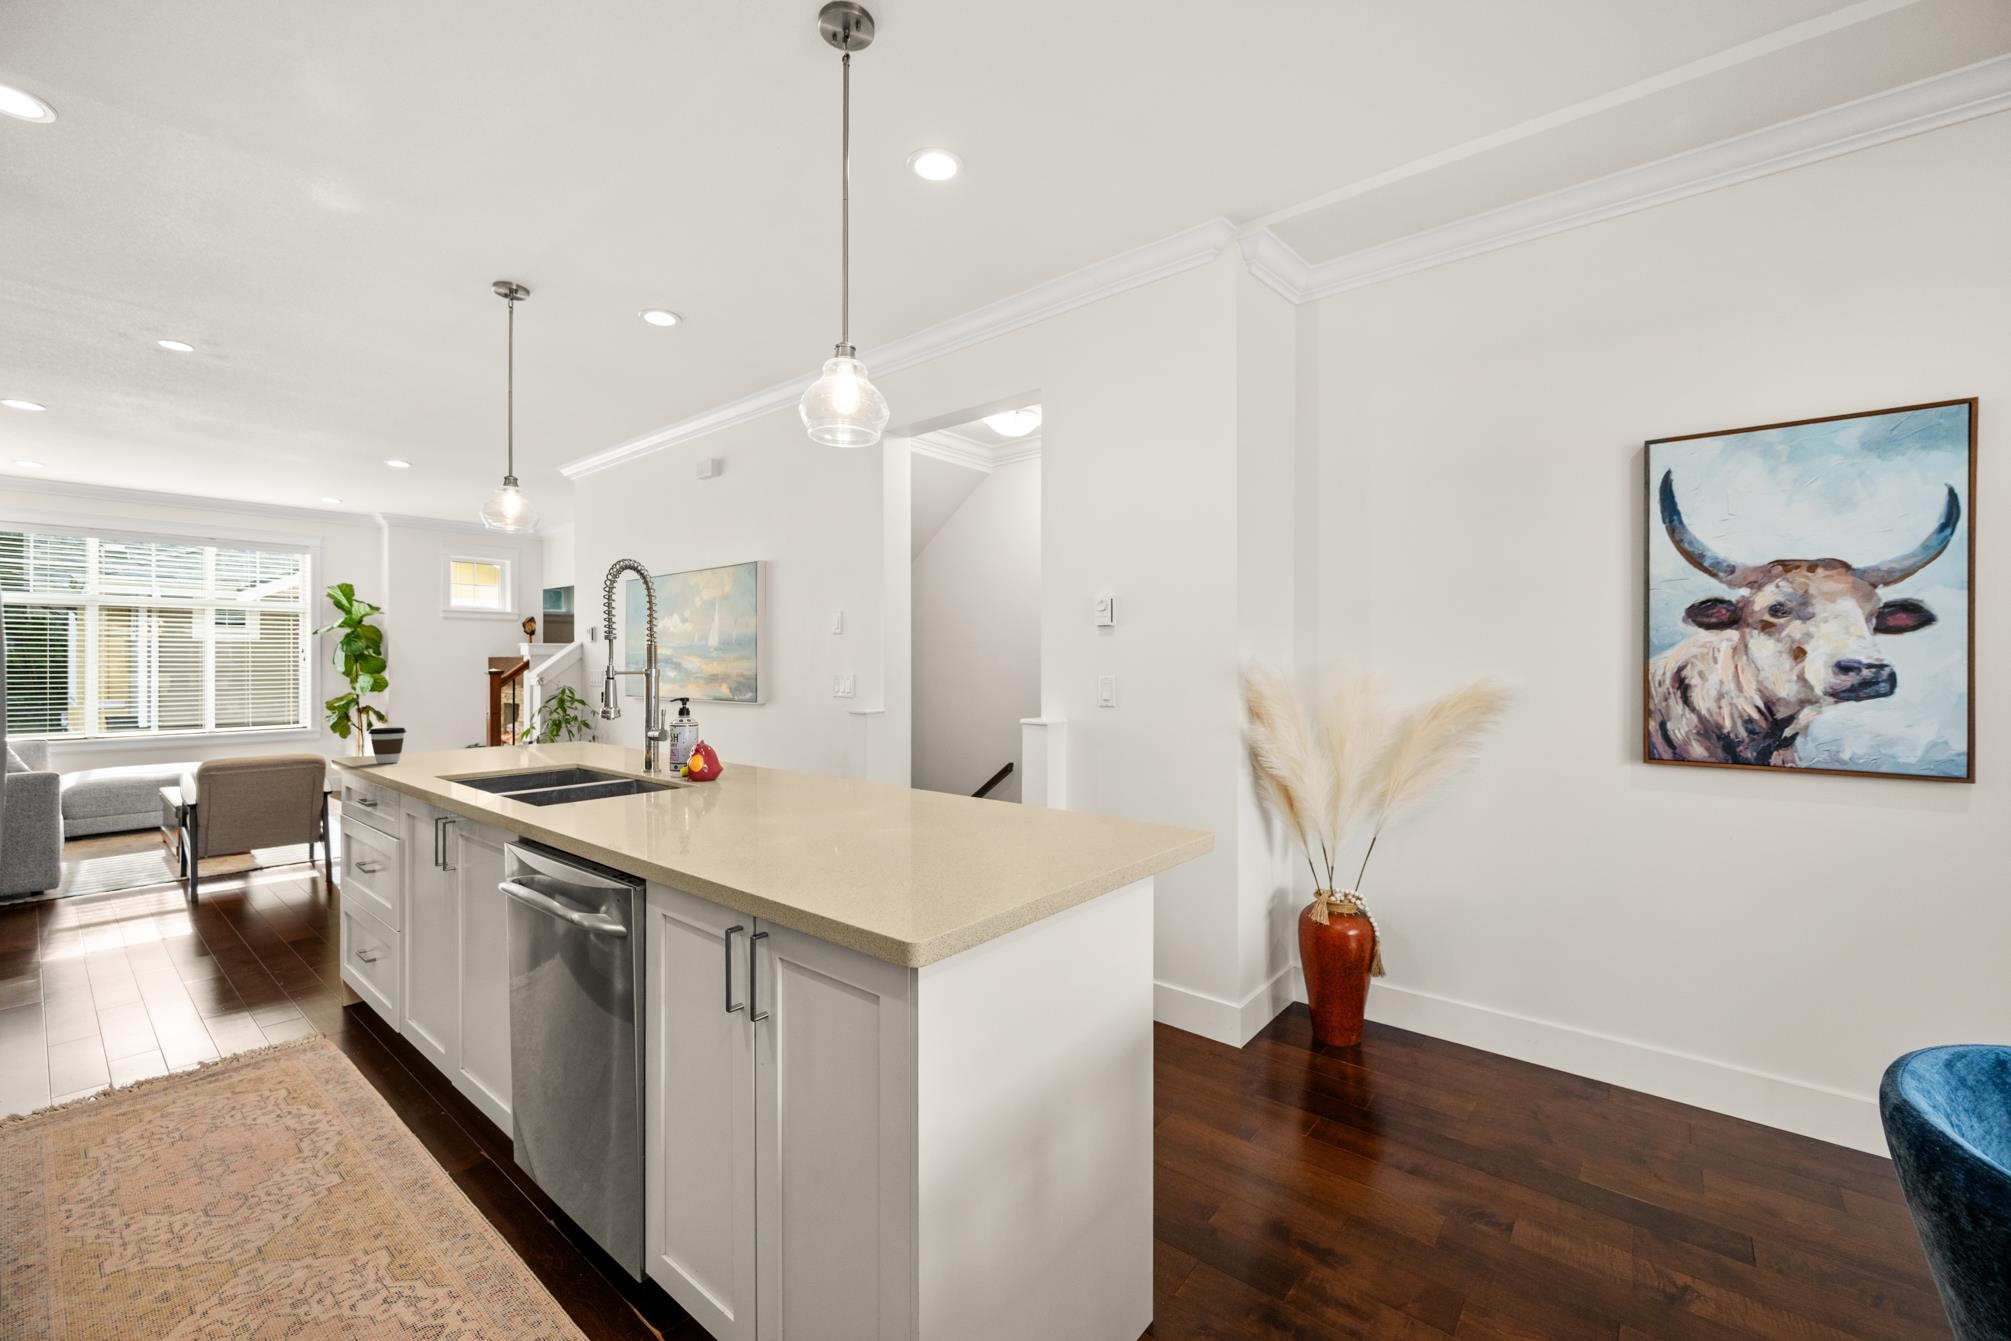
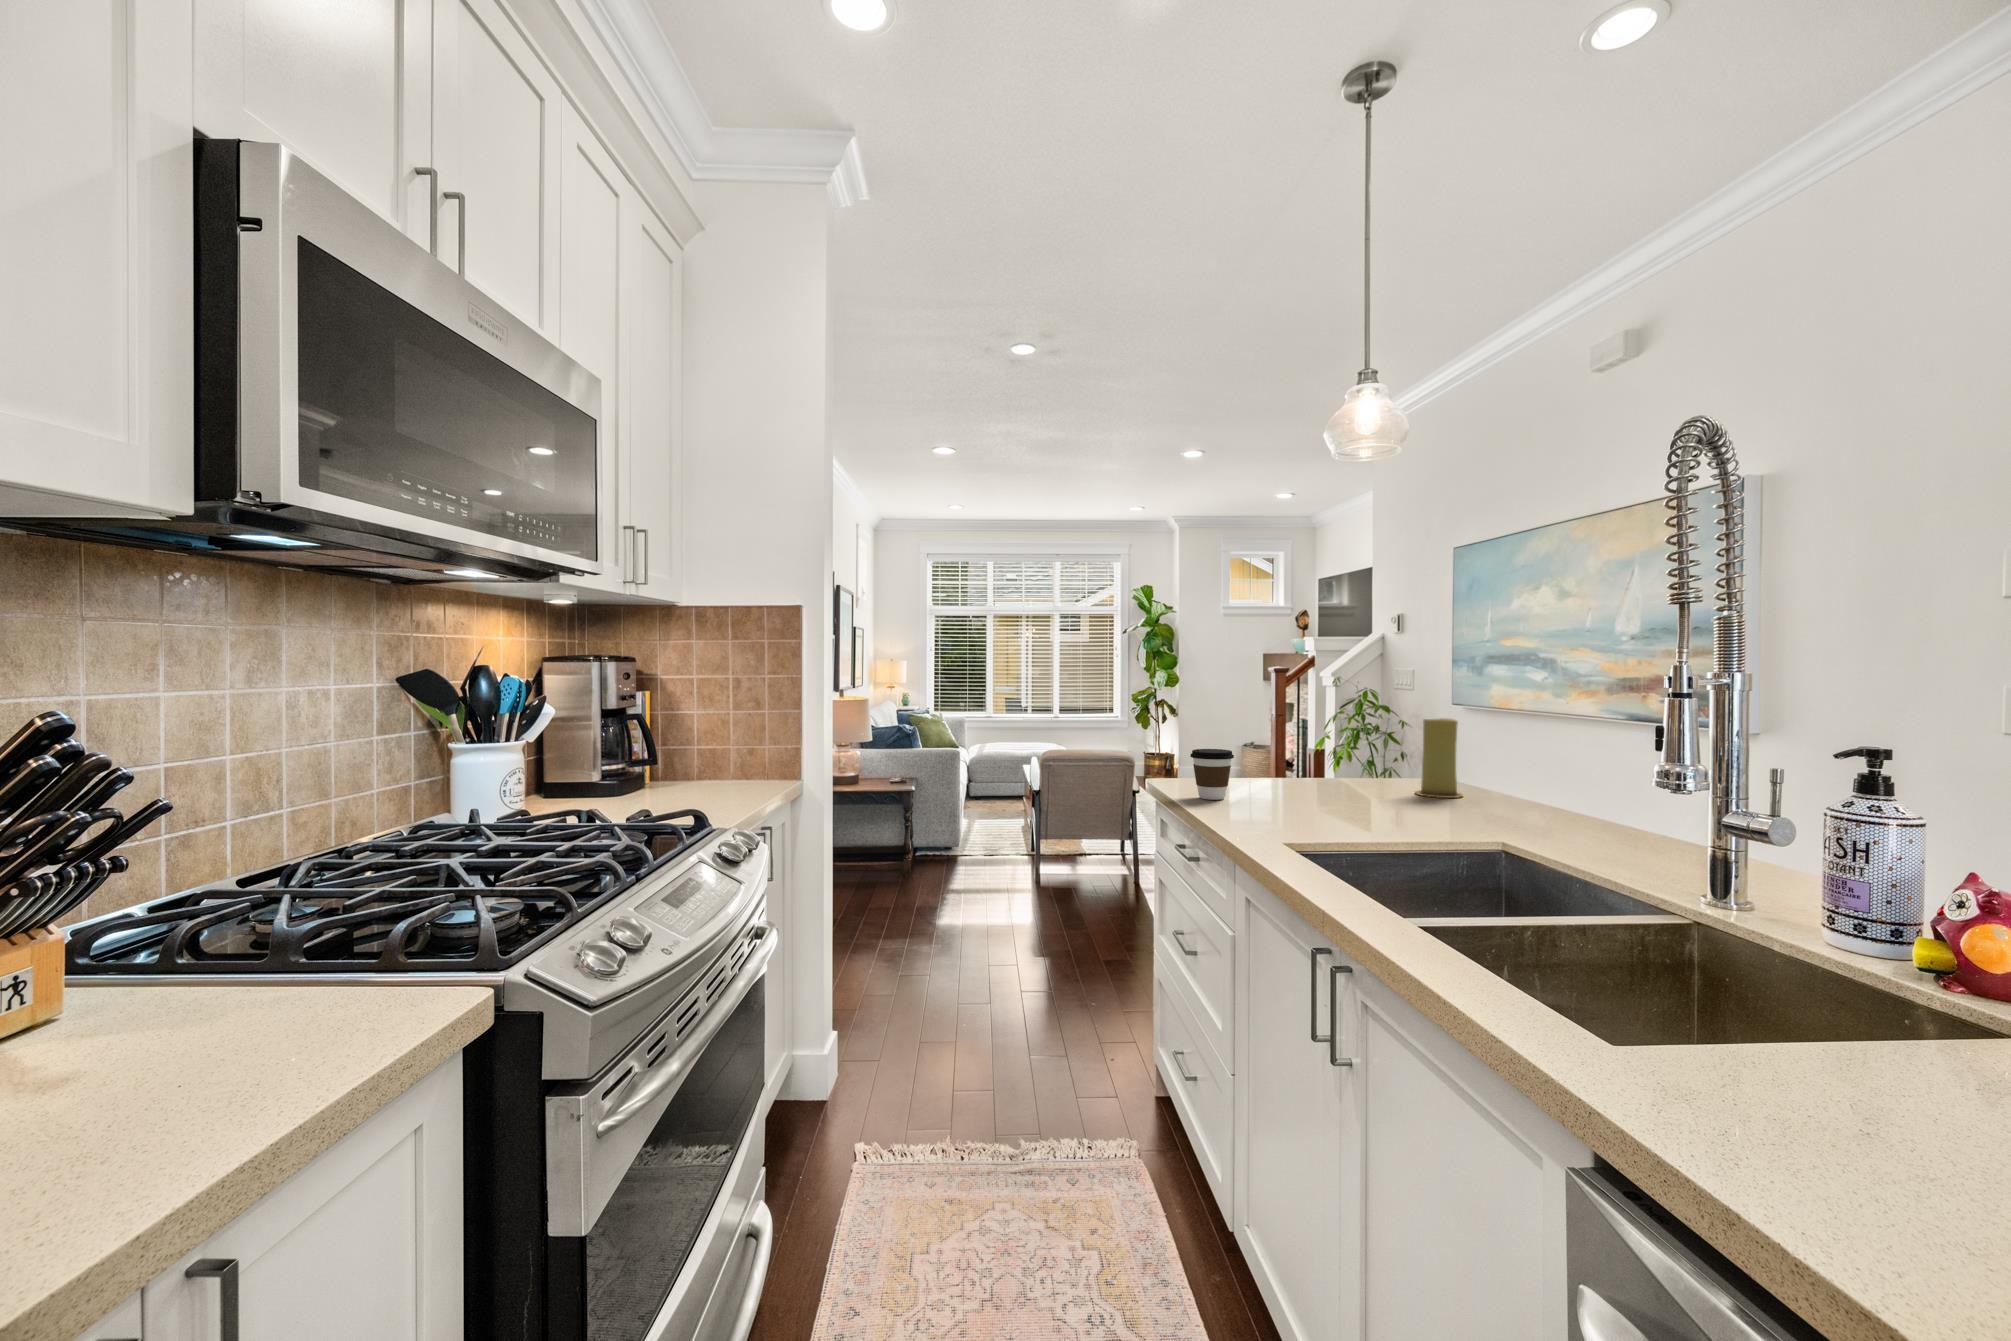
candle: none [549,700,580,750] -> present [1415,718,1463,798]

